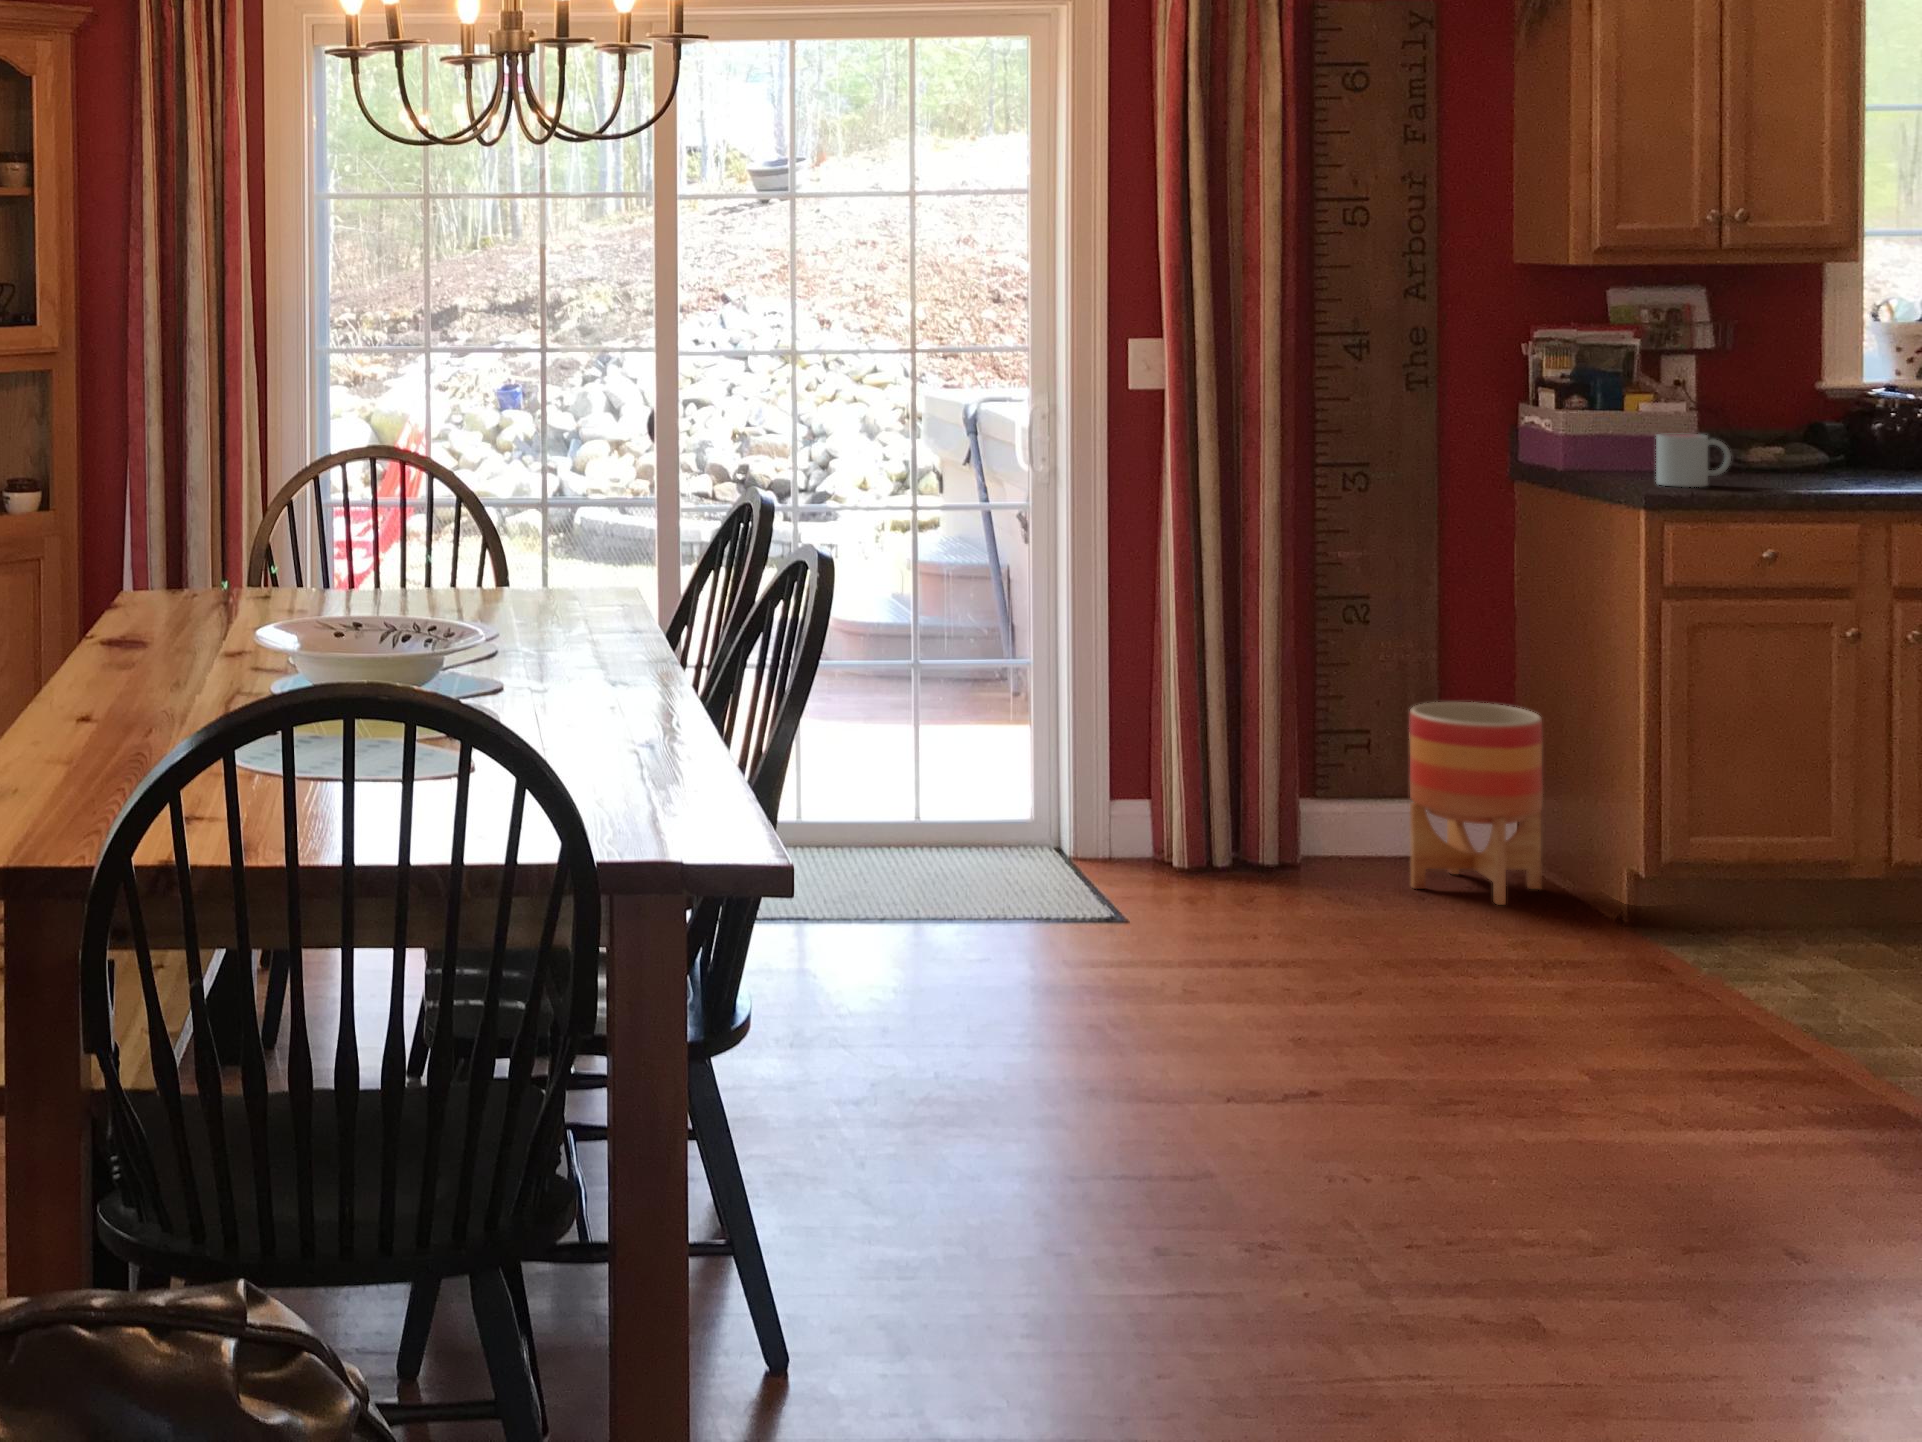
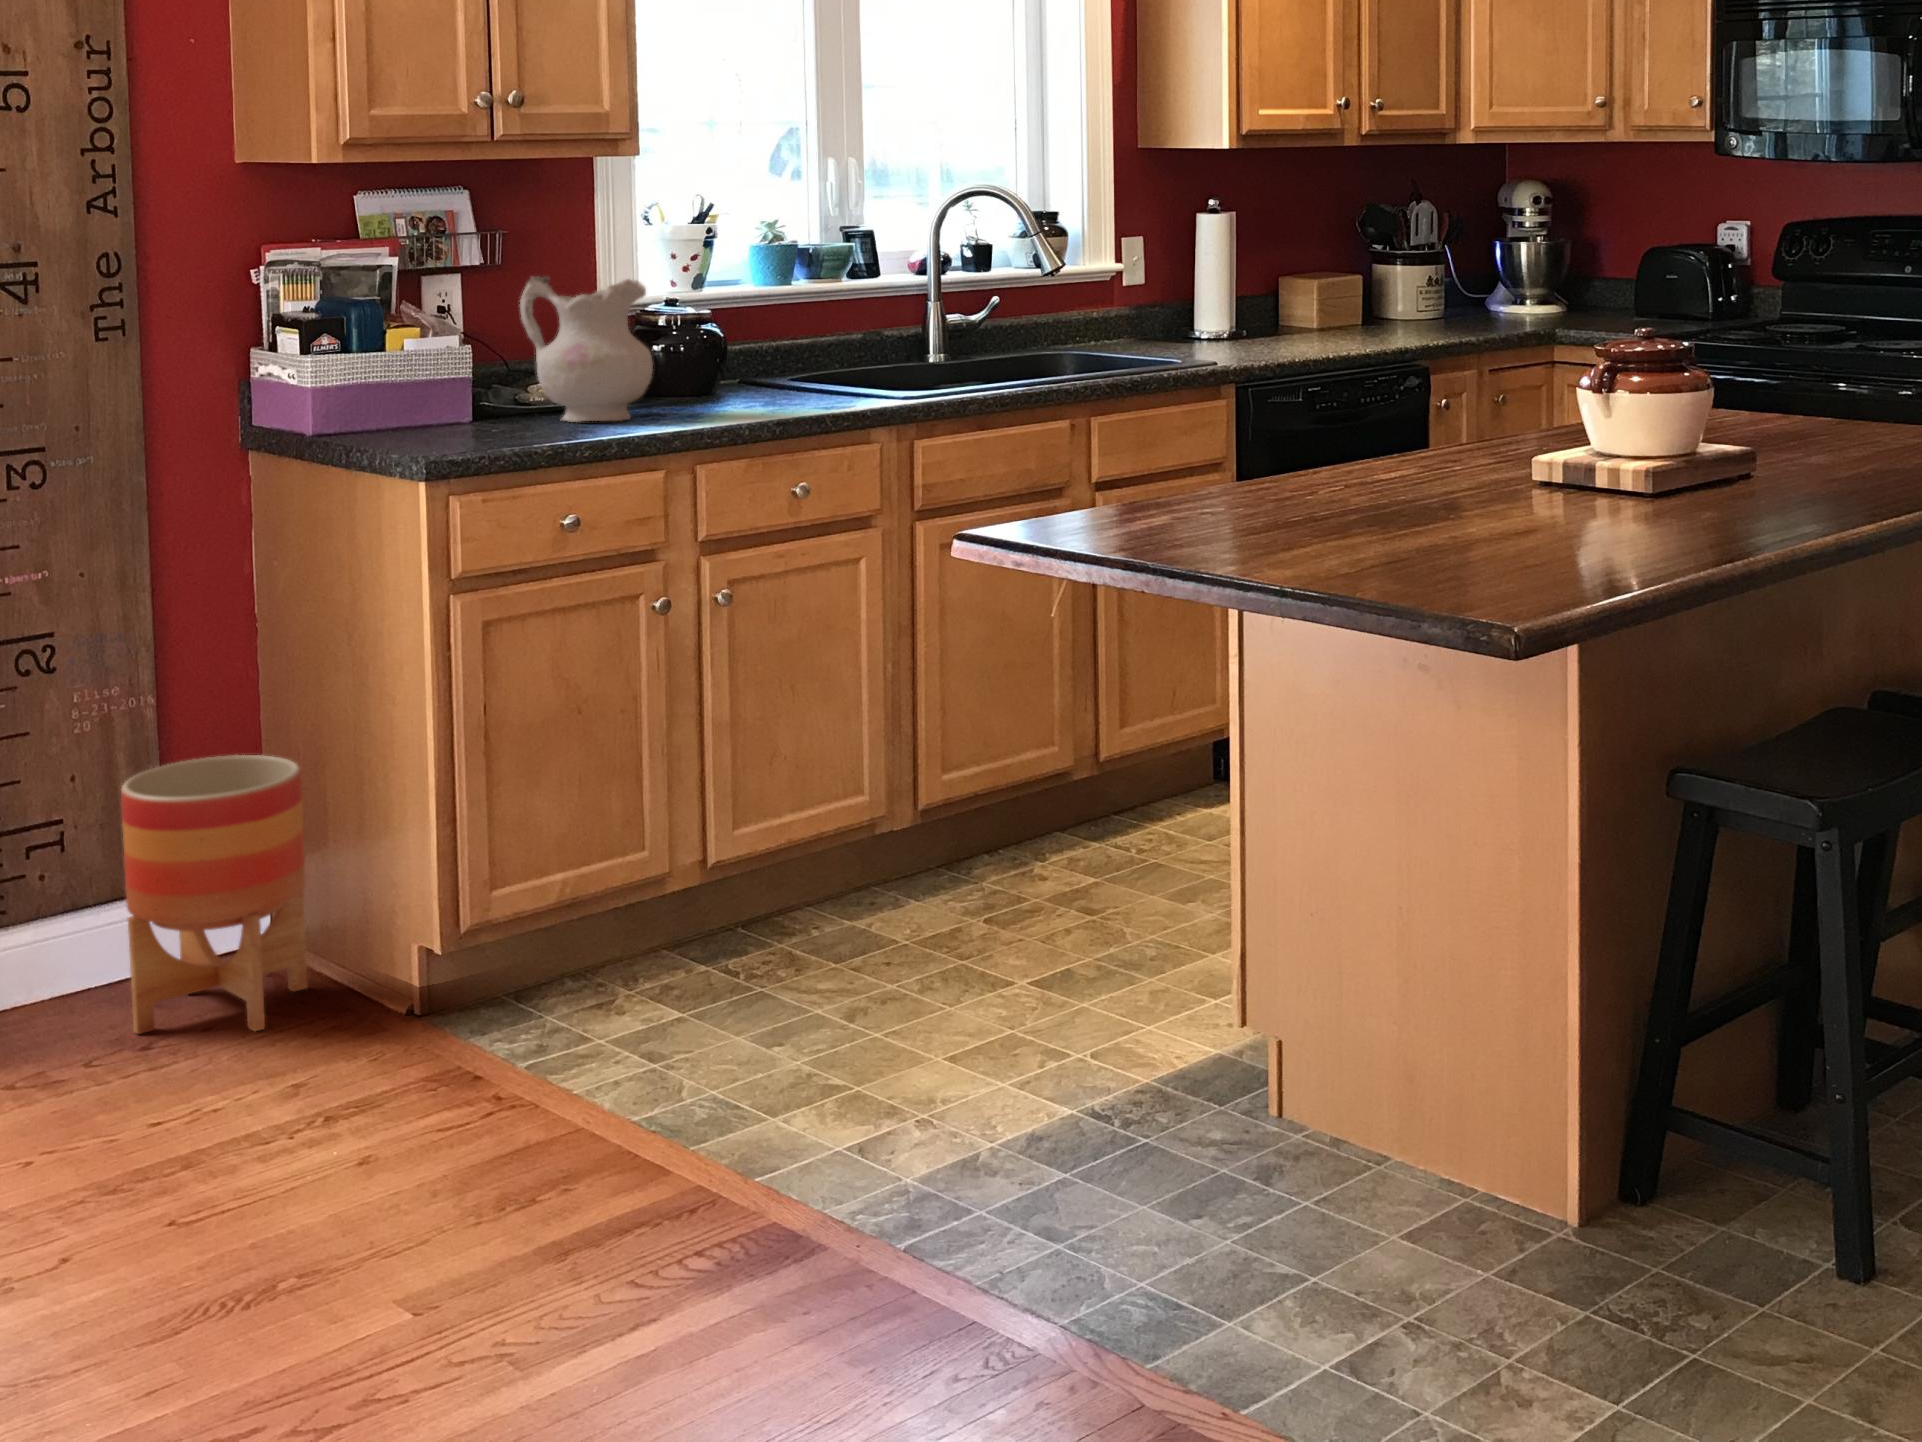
ceramic pitcher: none [1743,357,1862,479] -> present [520,276,653,422]
mug: present [1656,433,1731,487] -> none [431,380,519,450]

